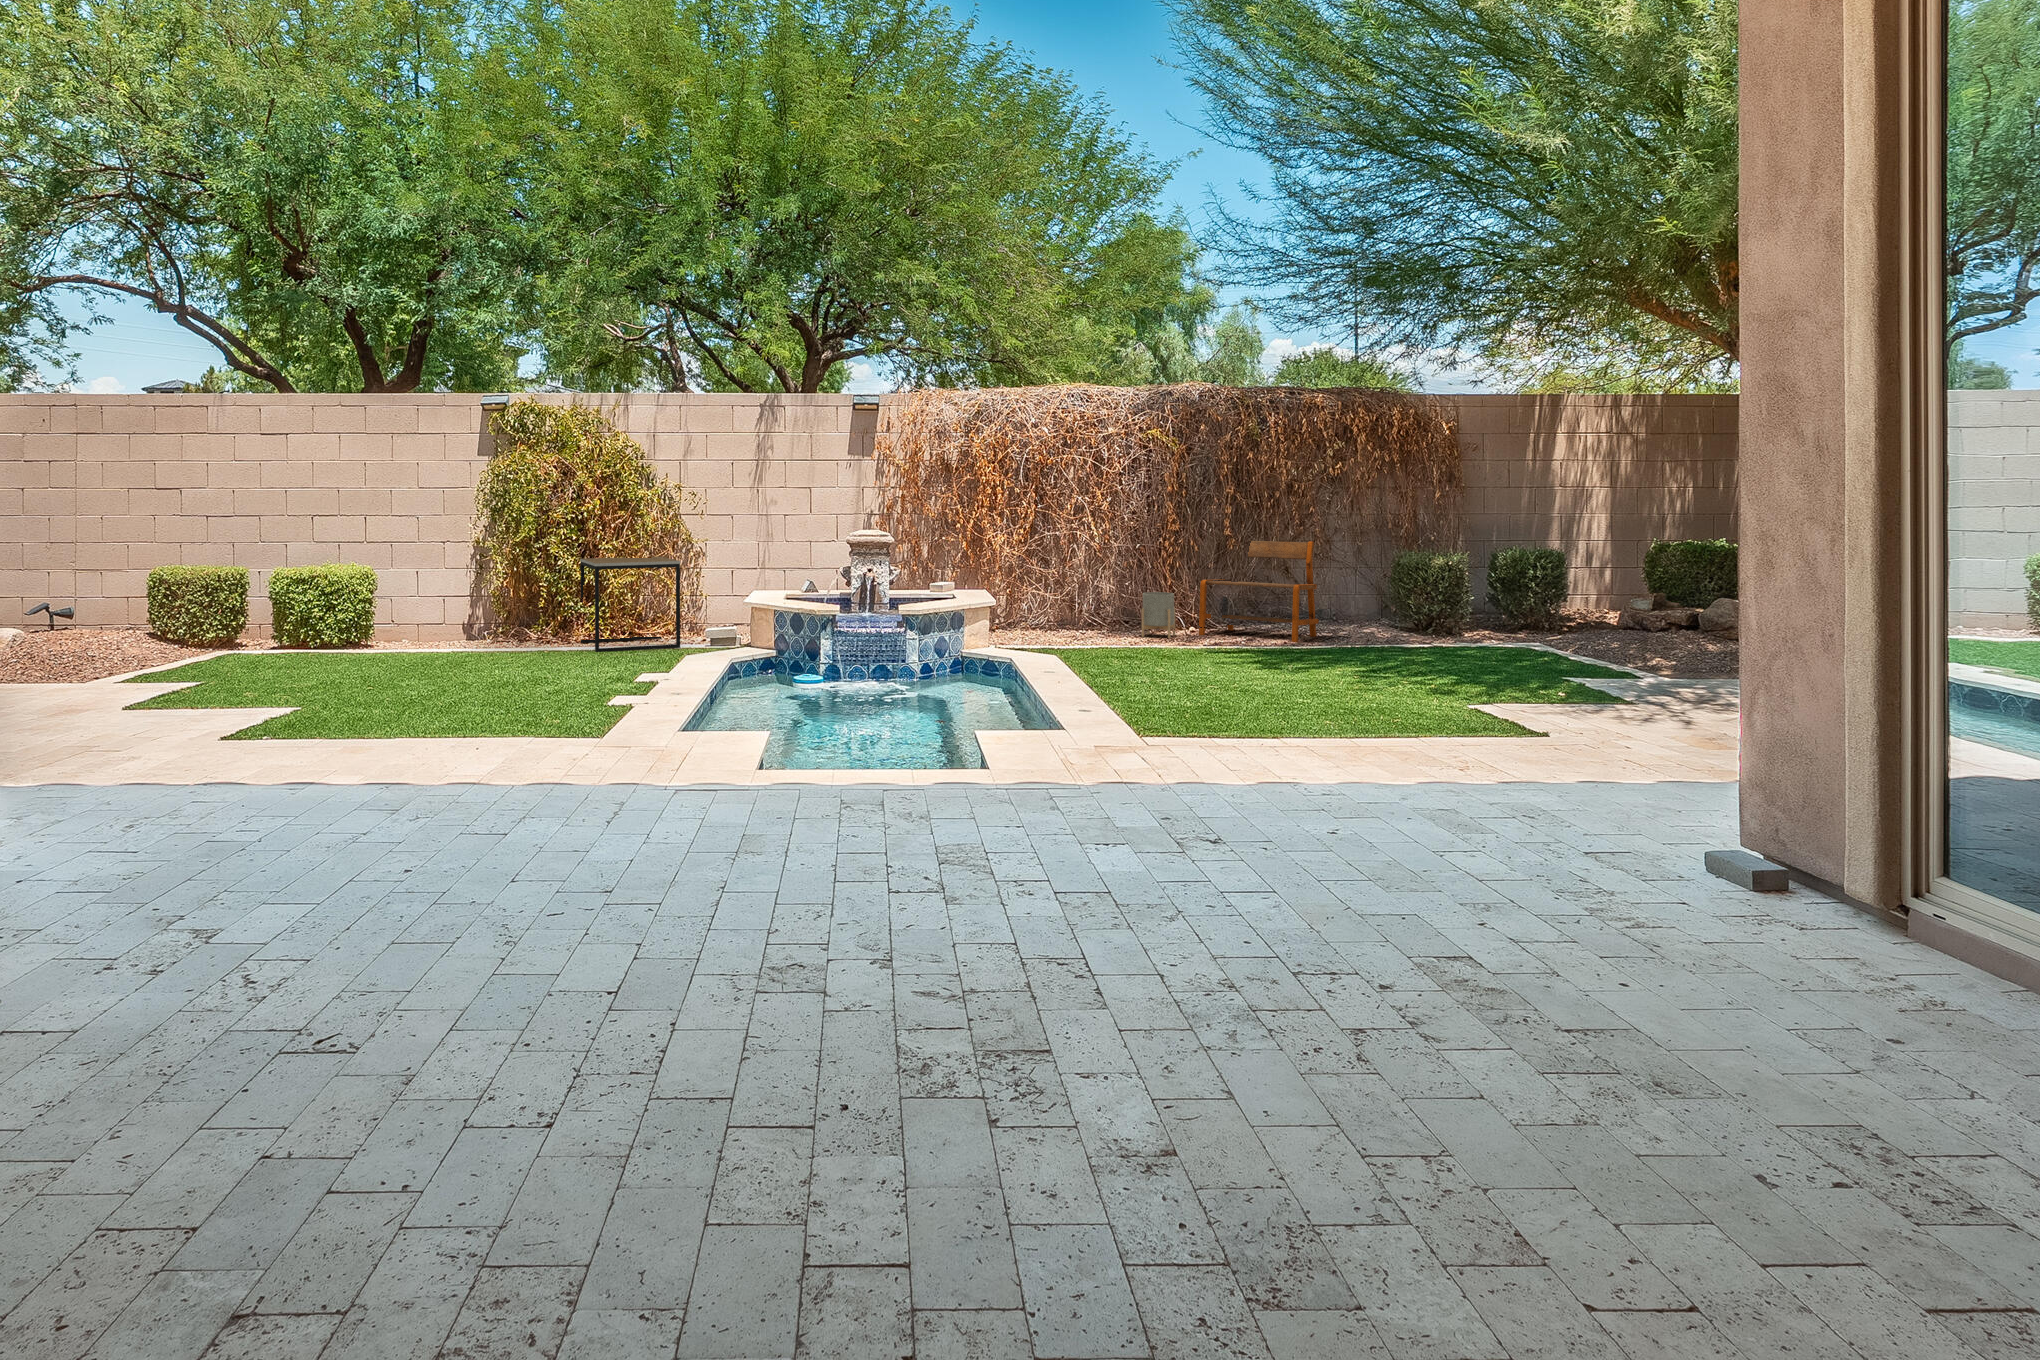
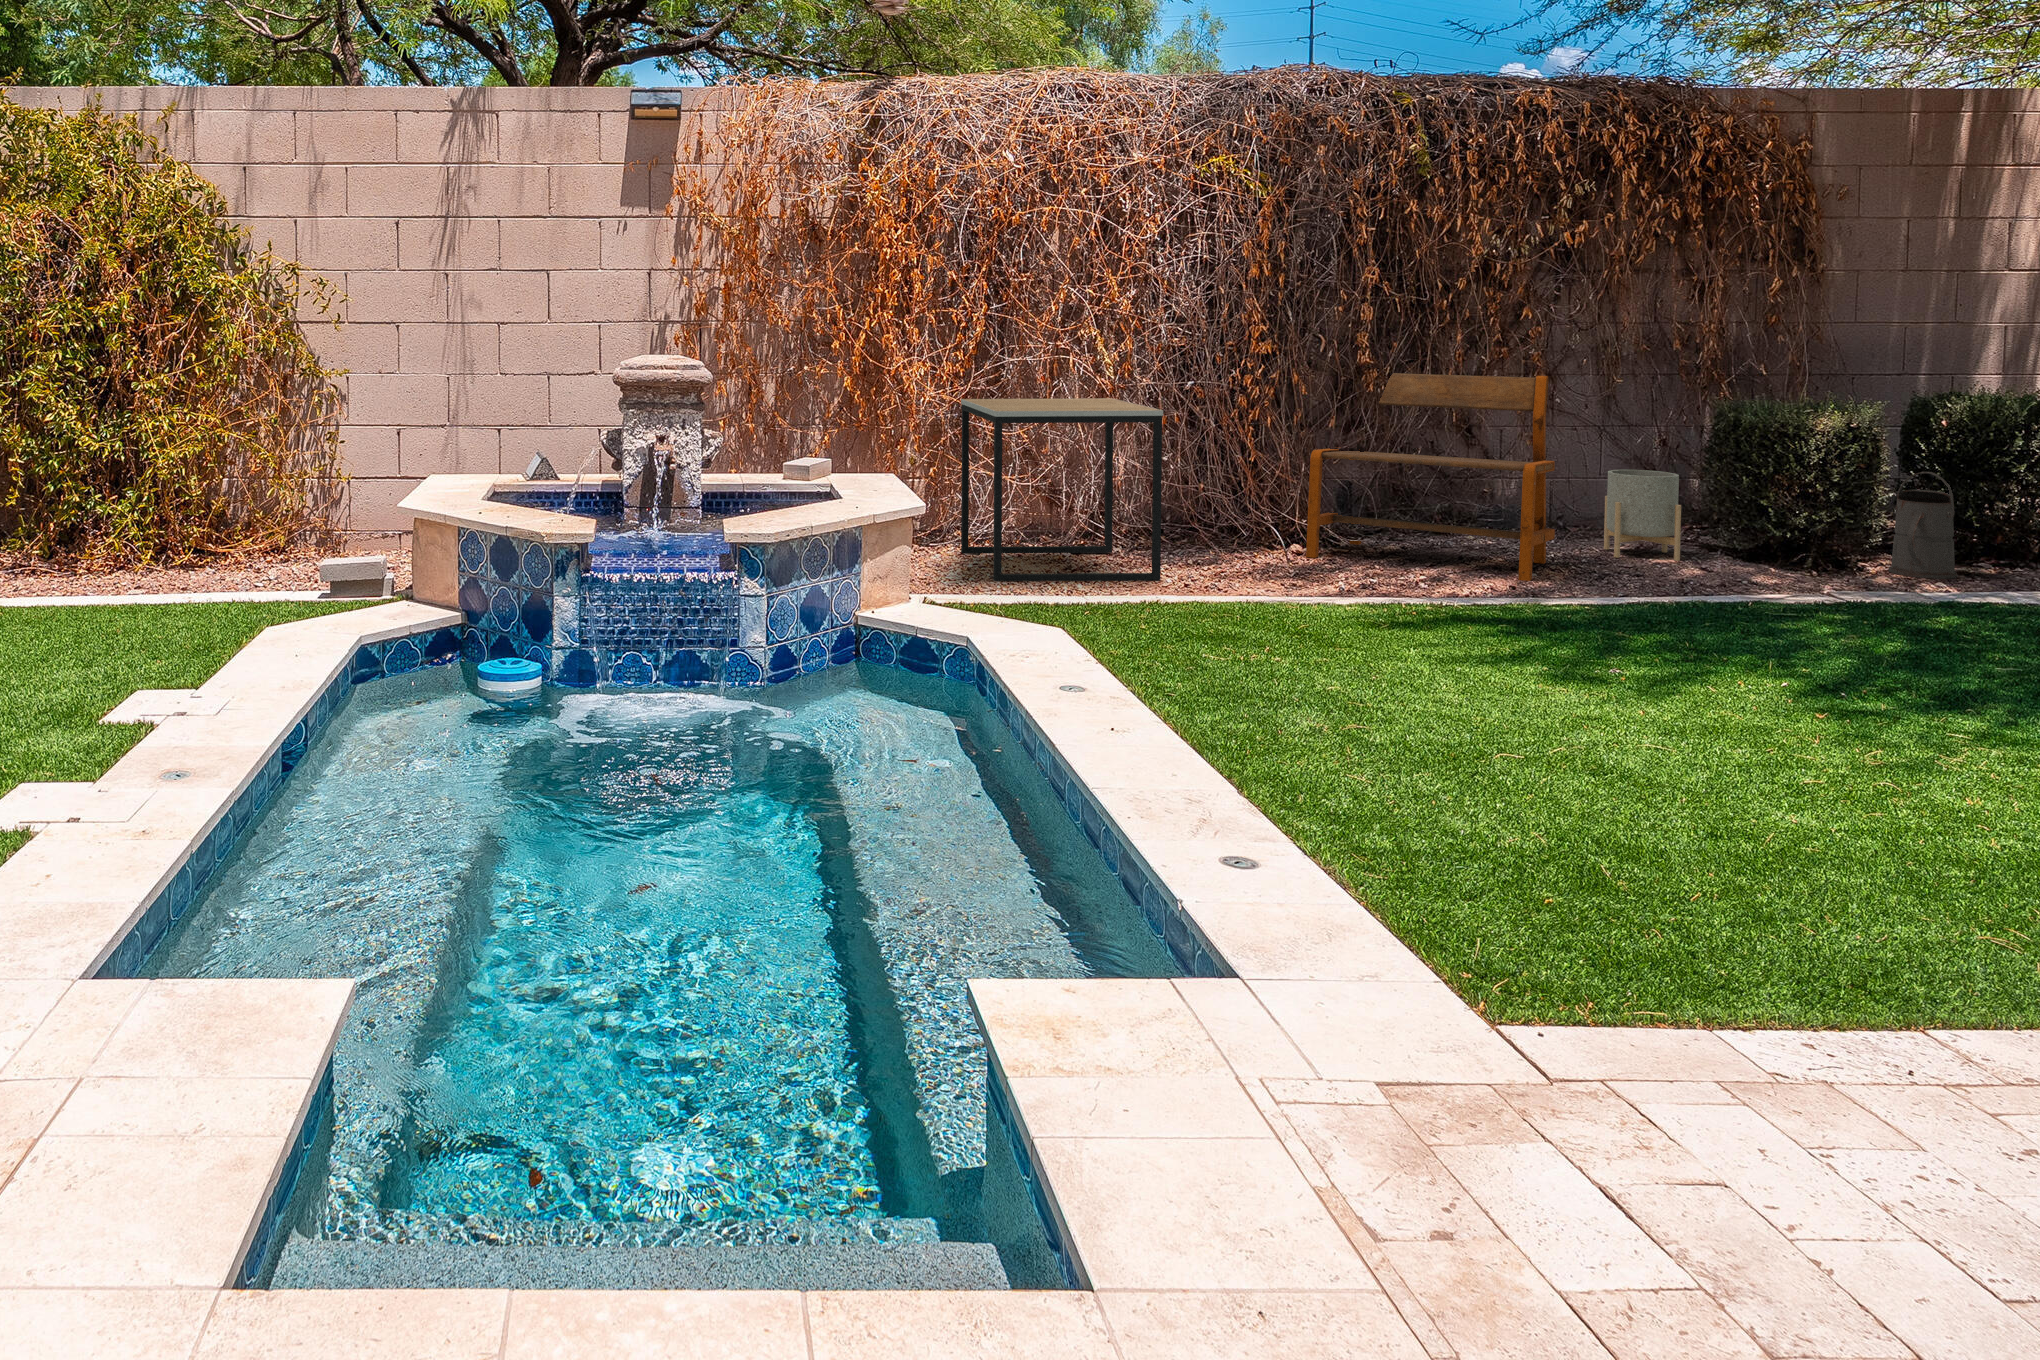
side table: present [580,557,680,652] -> present [961,398,1163,581]
watering can: none [1479,589,1515,641] -> present [1889,472,1957,579]
planter: present [1141,592,1175,638] -> present [1604,470,1681,561]

